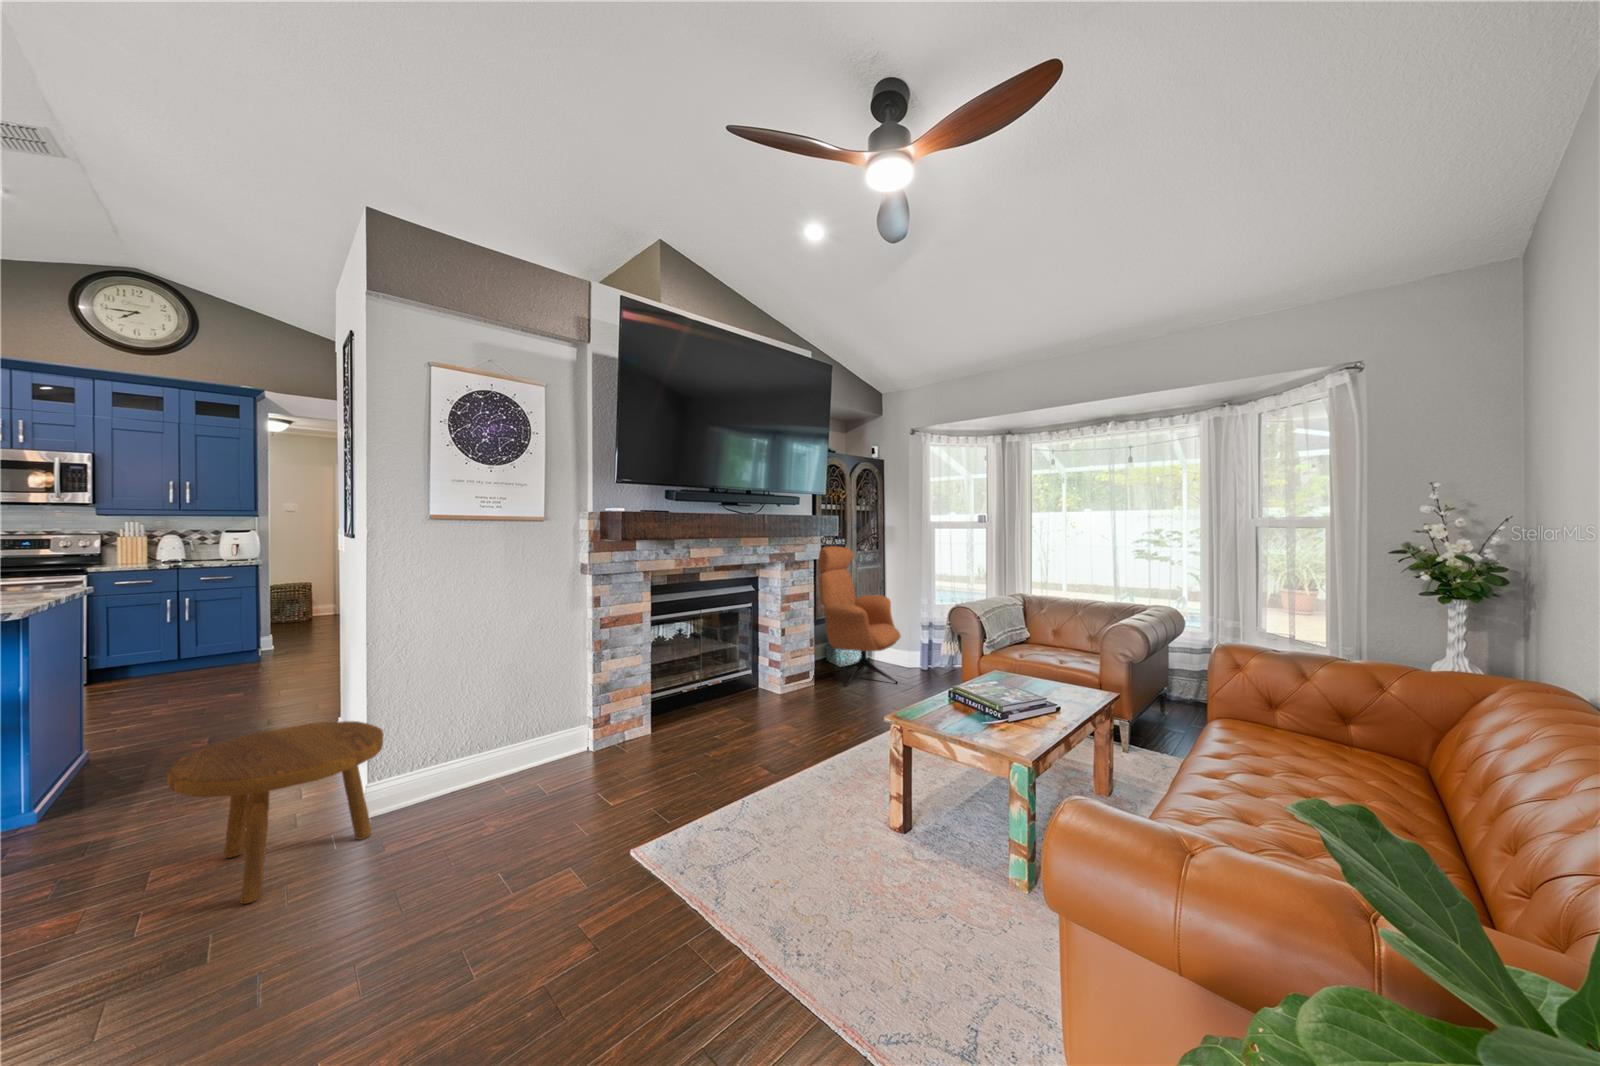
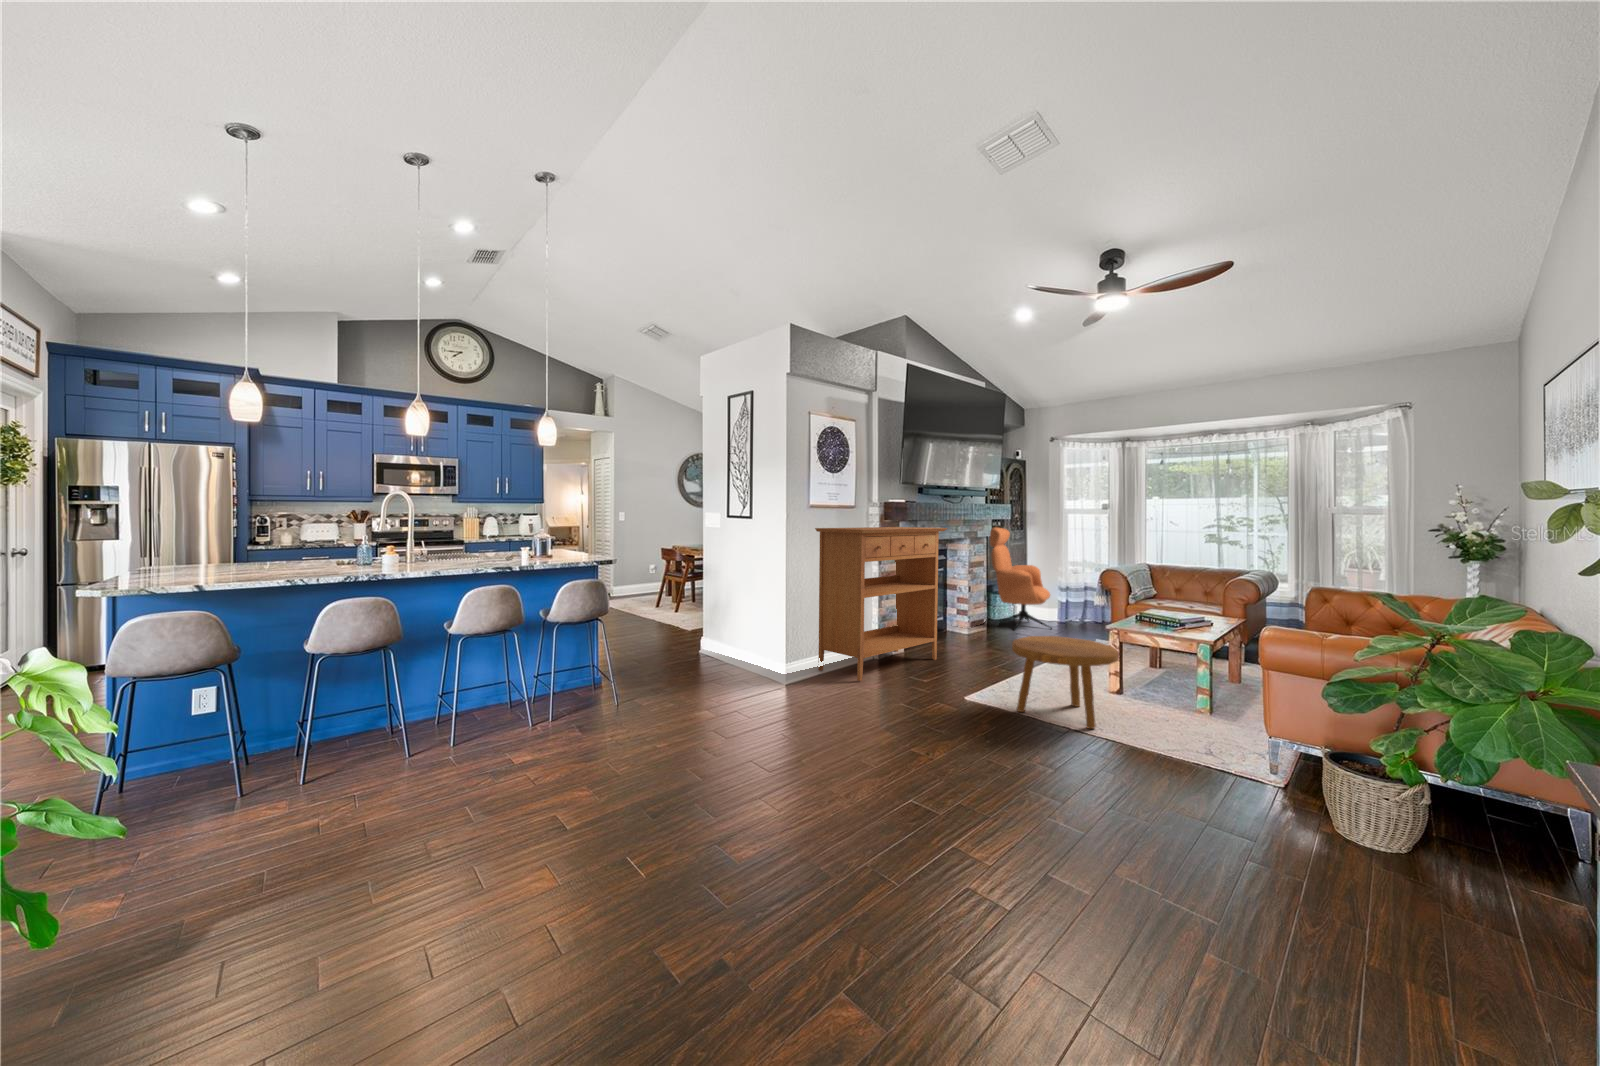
console table: none [444,549,692,811] -> present [815,527,947,681]
footstool: present [167,721,383,904] -> present [1012,636,1118,729]

